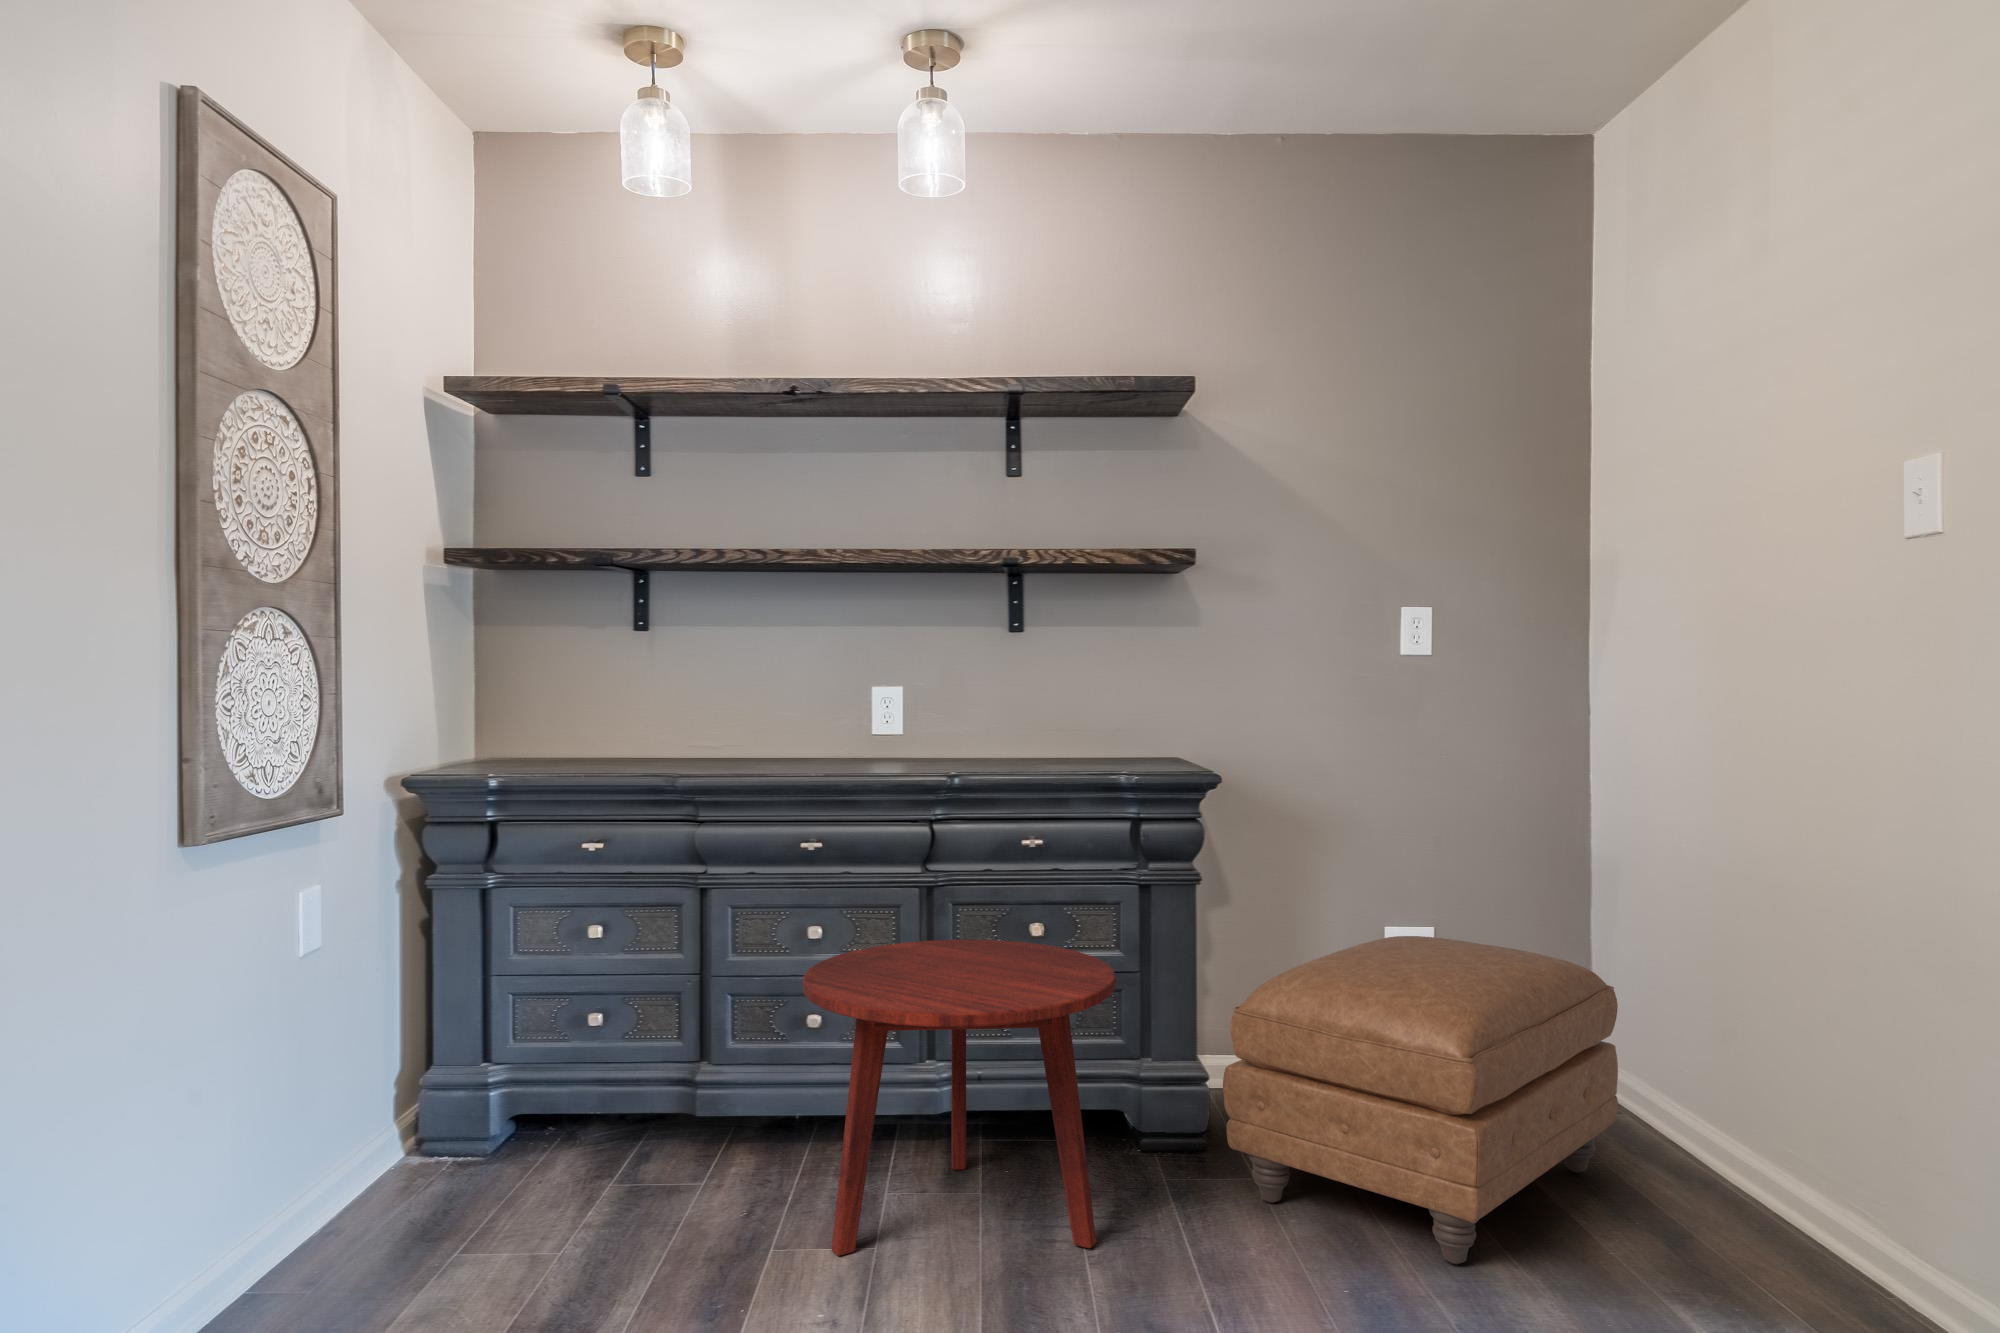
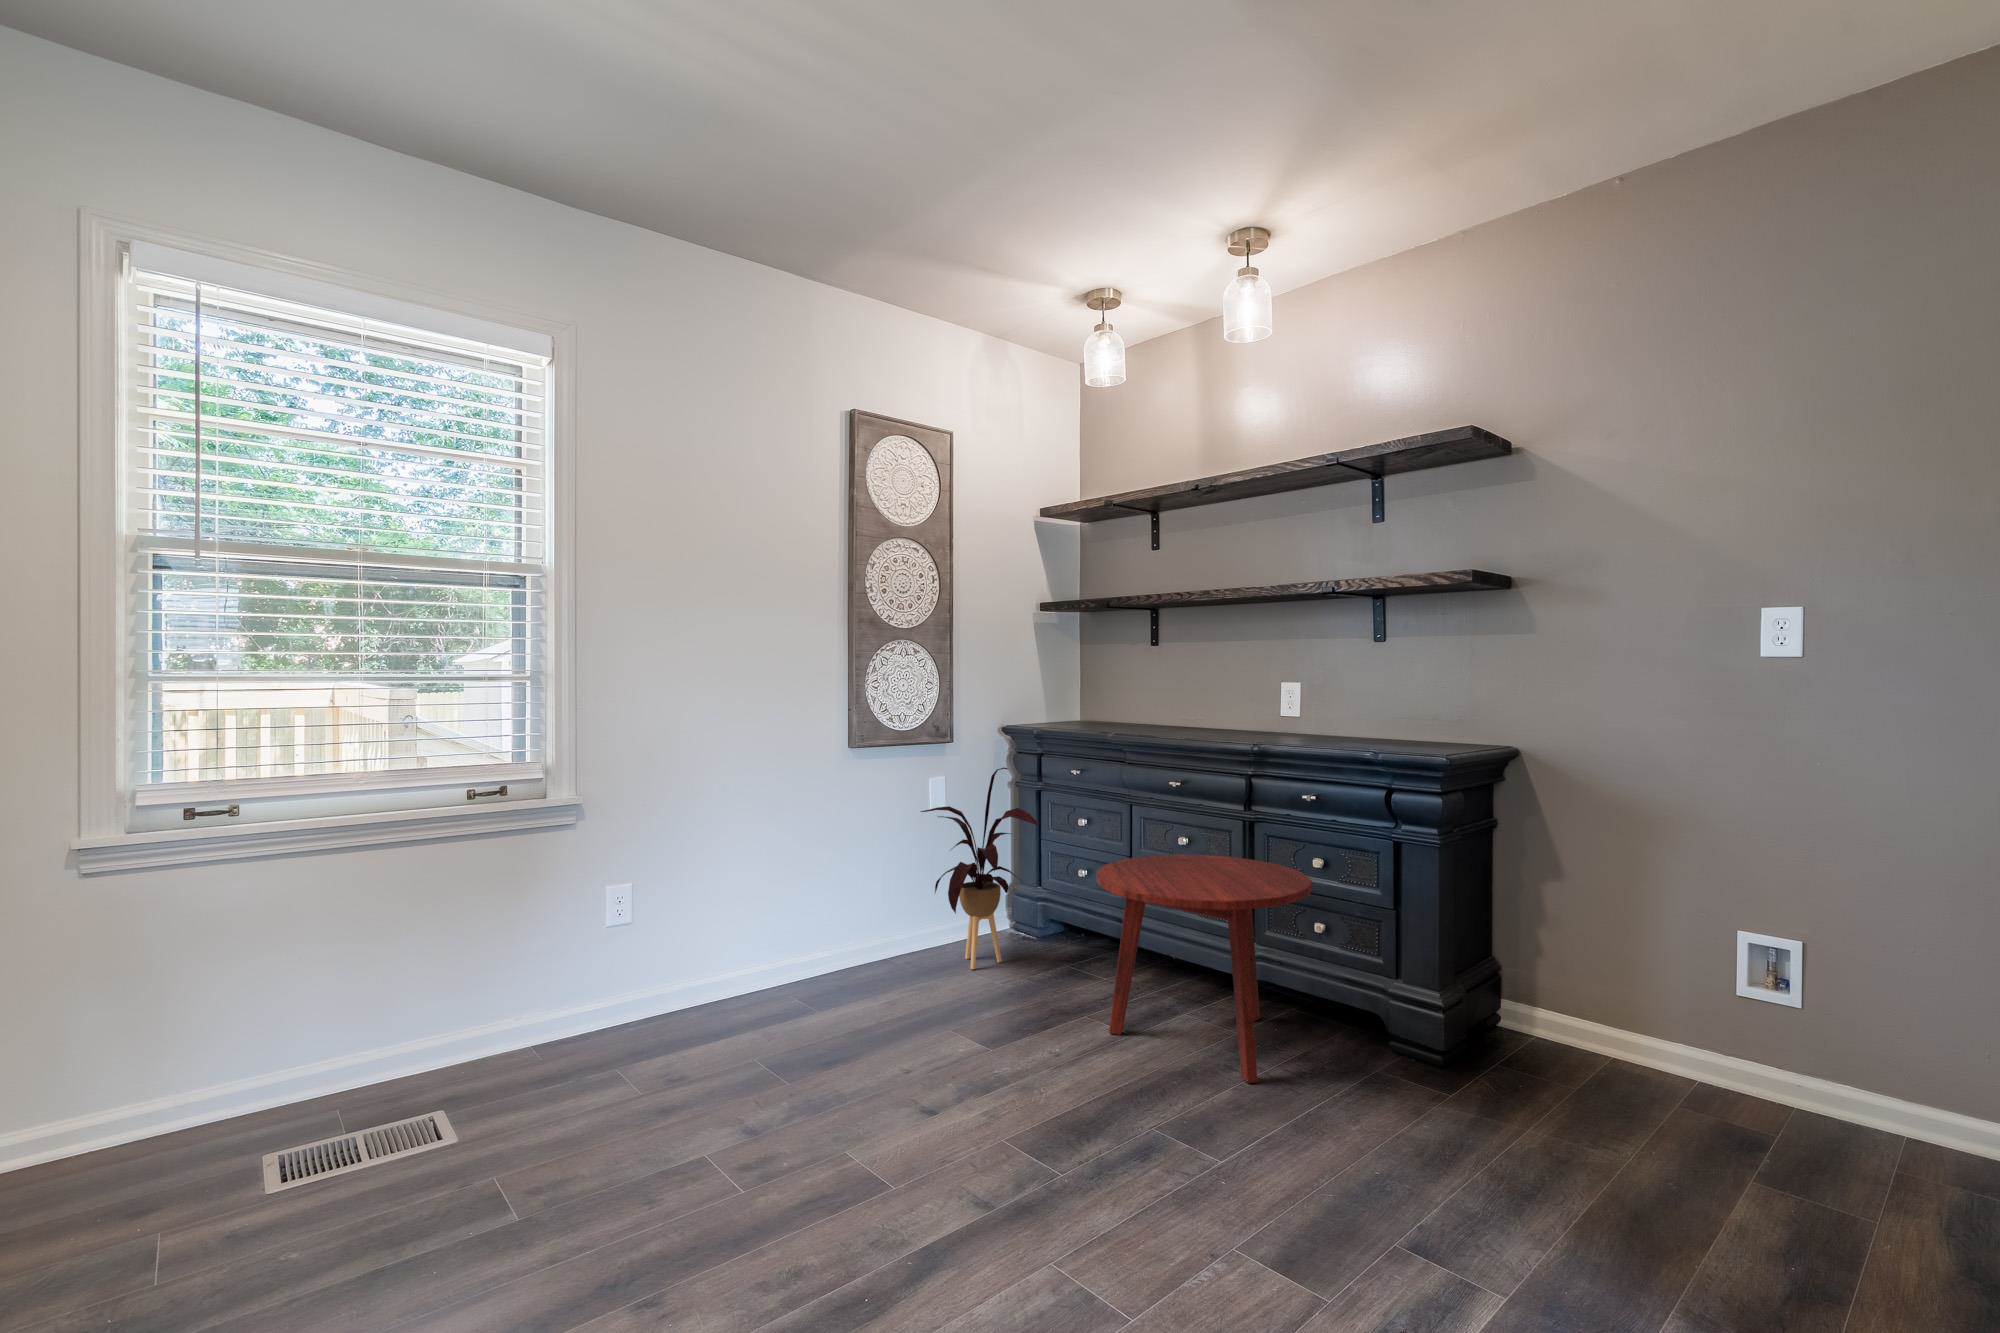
house plant: none [326,850,600,1241] -> present [921,767,1038,969]
ottoman: present [1223,936,1618,1264] -> none [1397,923,1867,1212]

